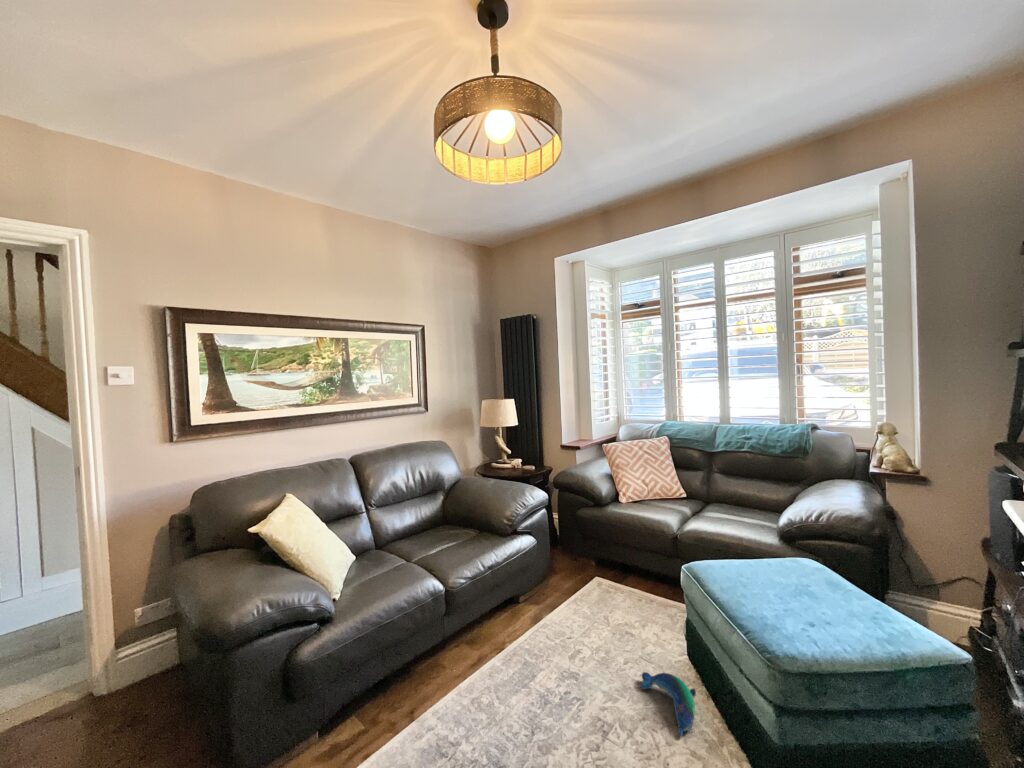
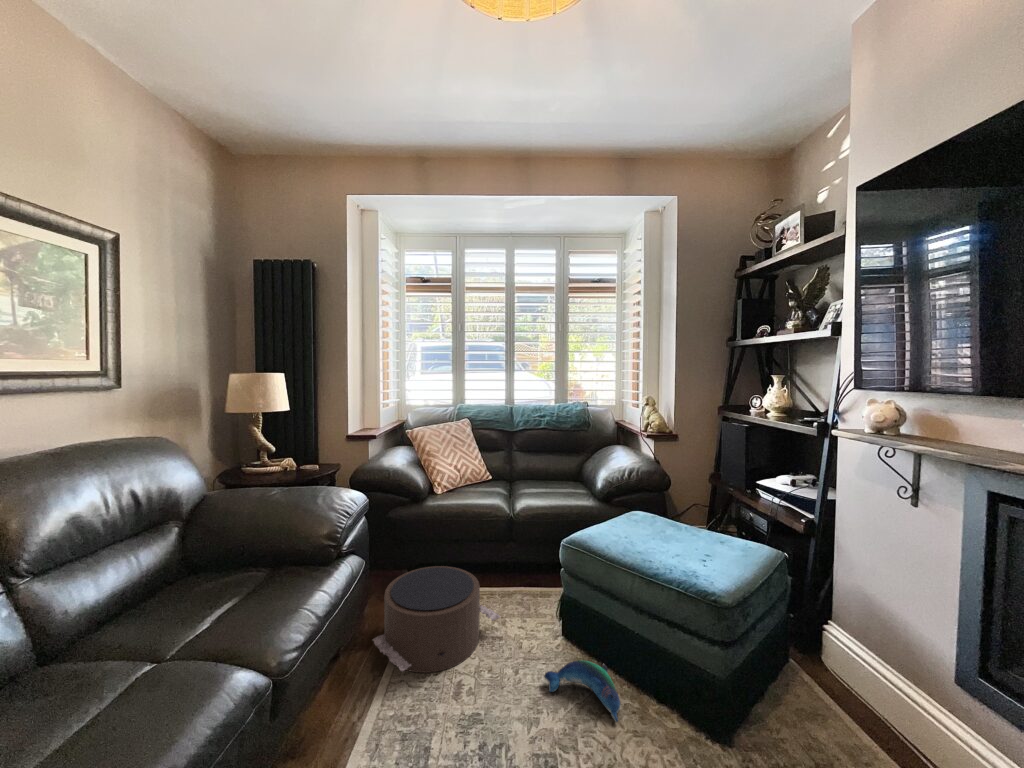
pouf: none [537,558,635,638] -> present [373,566,500,673]

